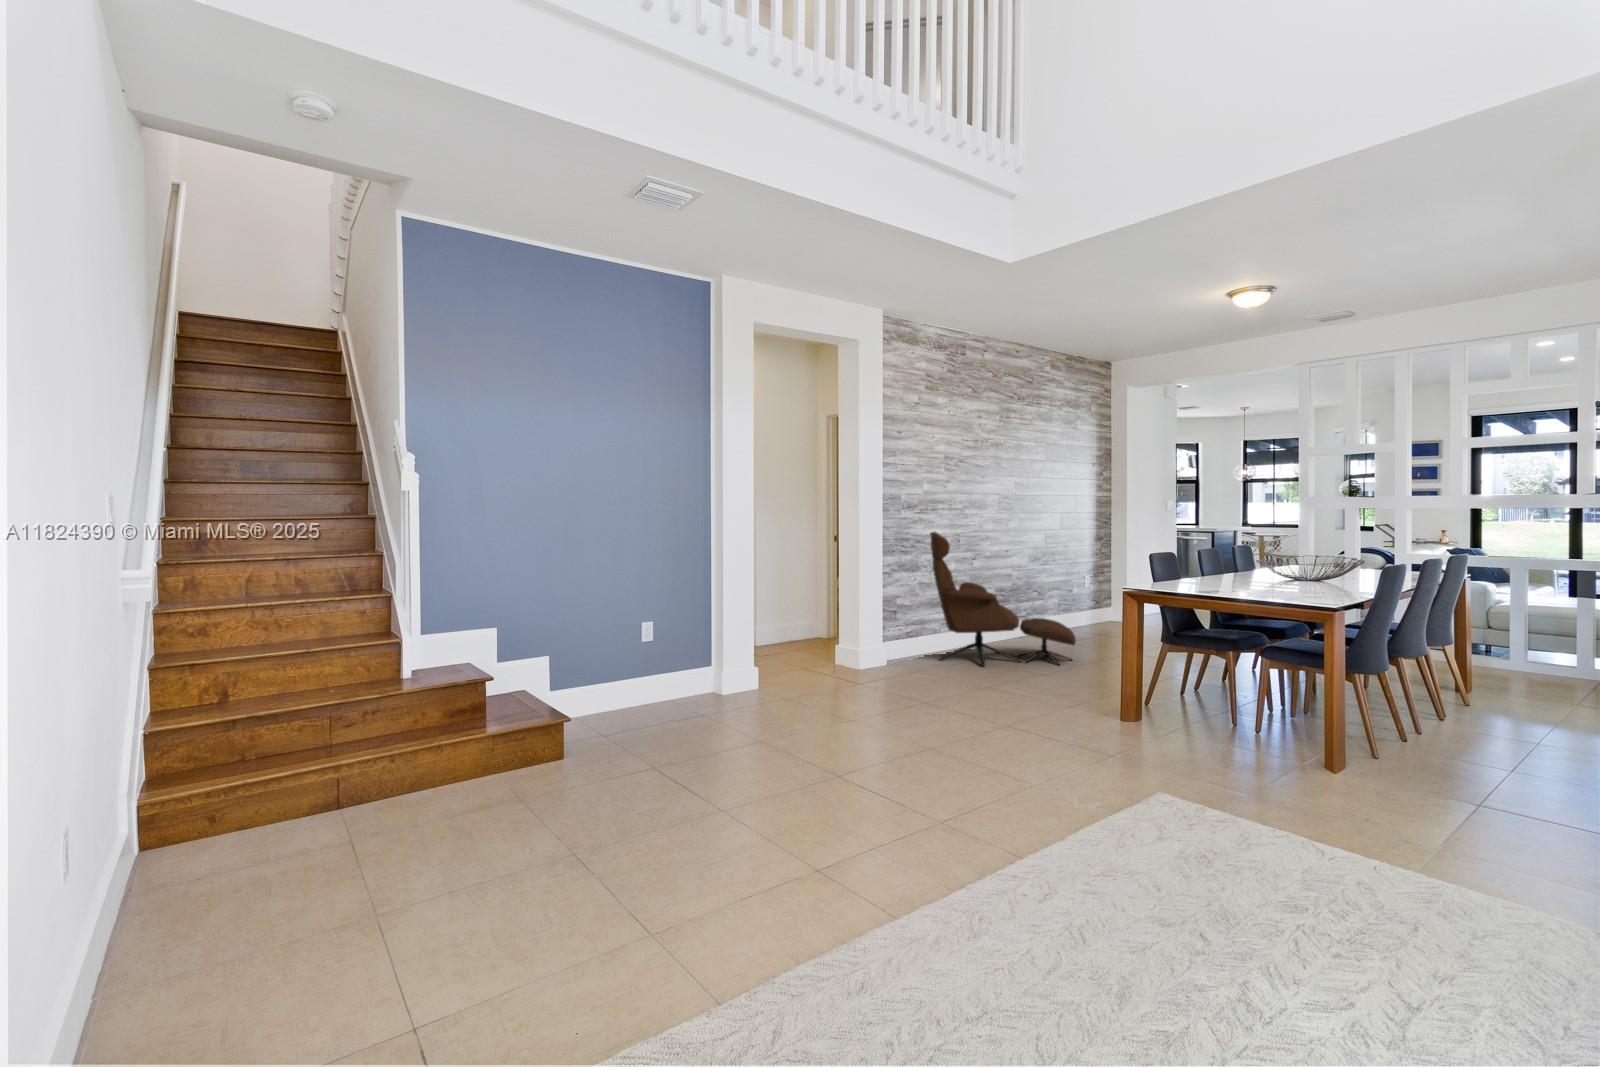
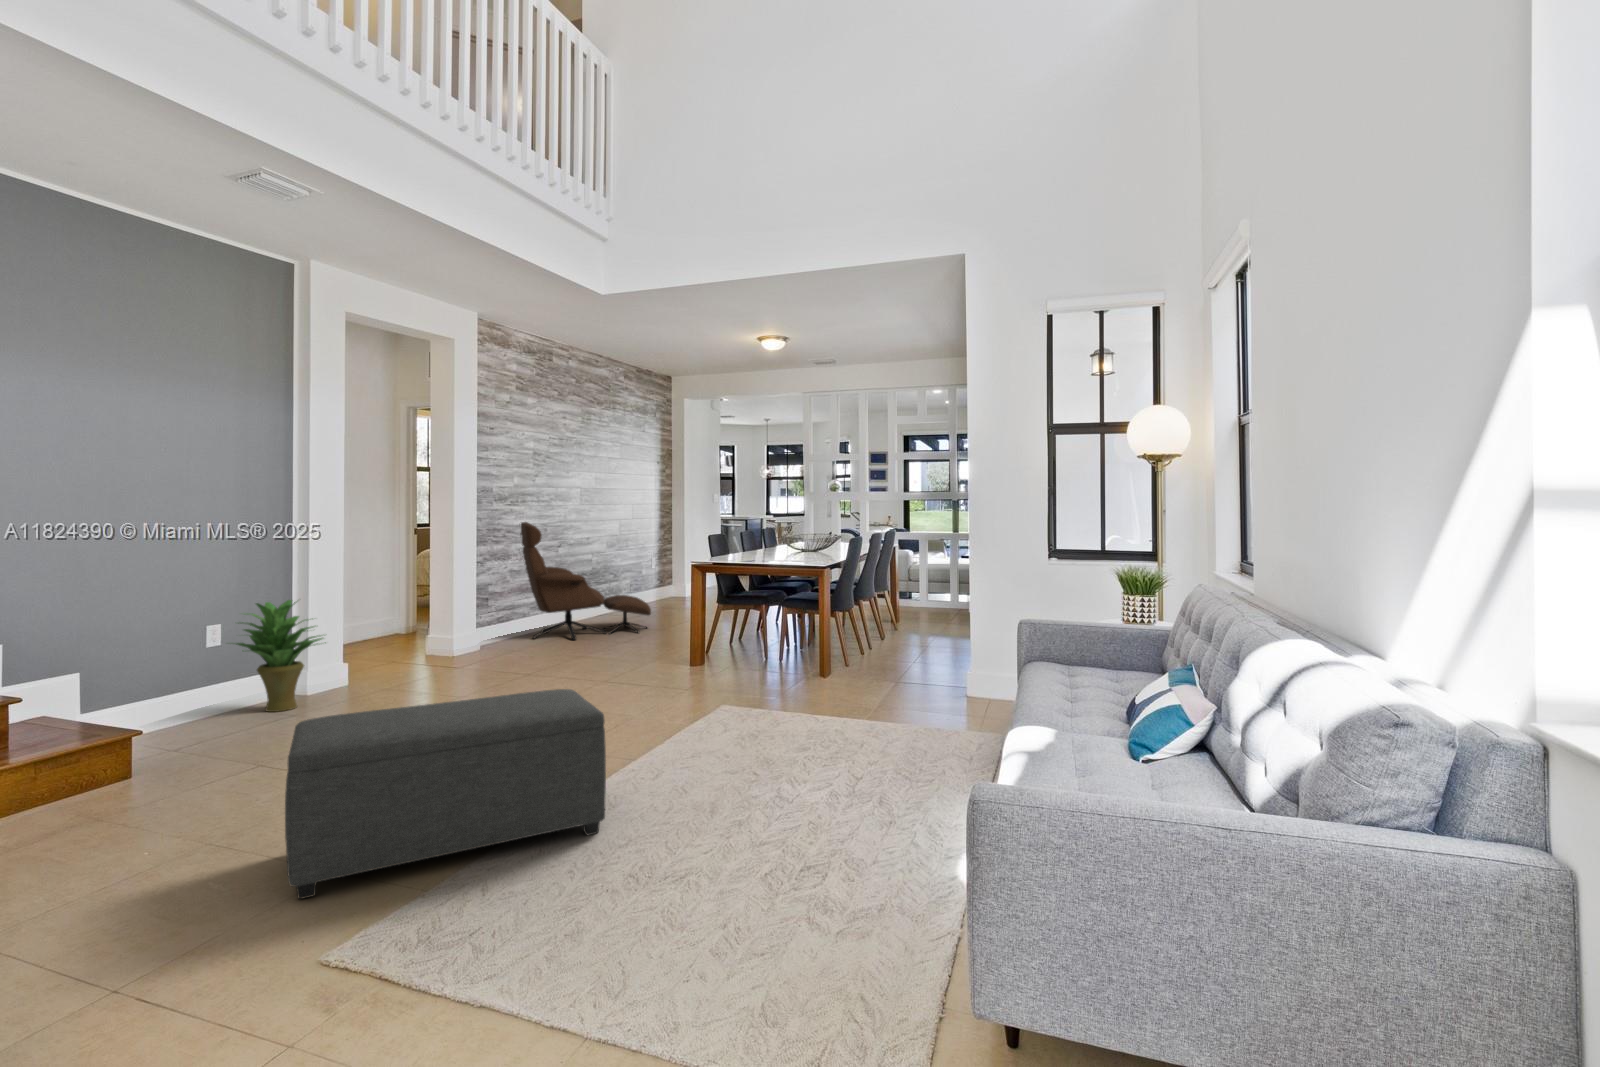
potted plant: none [647,604,729,712] -> present [236,600,326,712]
ottoman: none [565,753,945,988] -> present [285,689,606,899]

